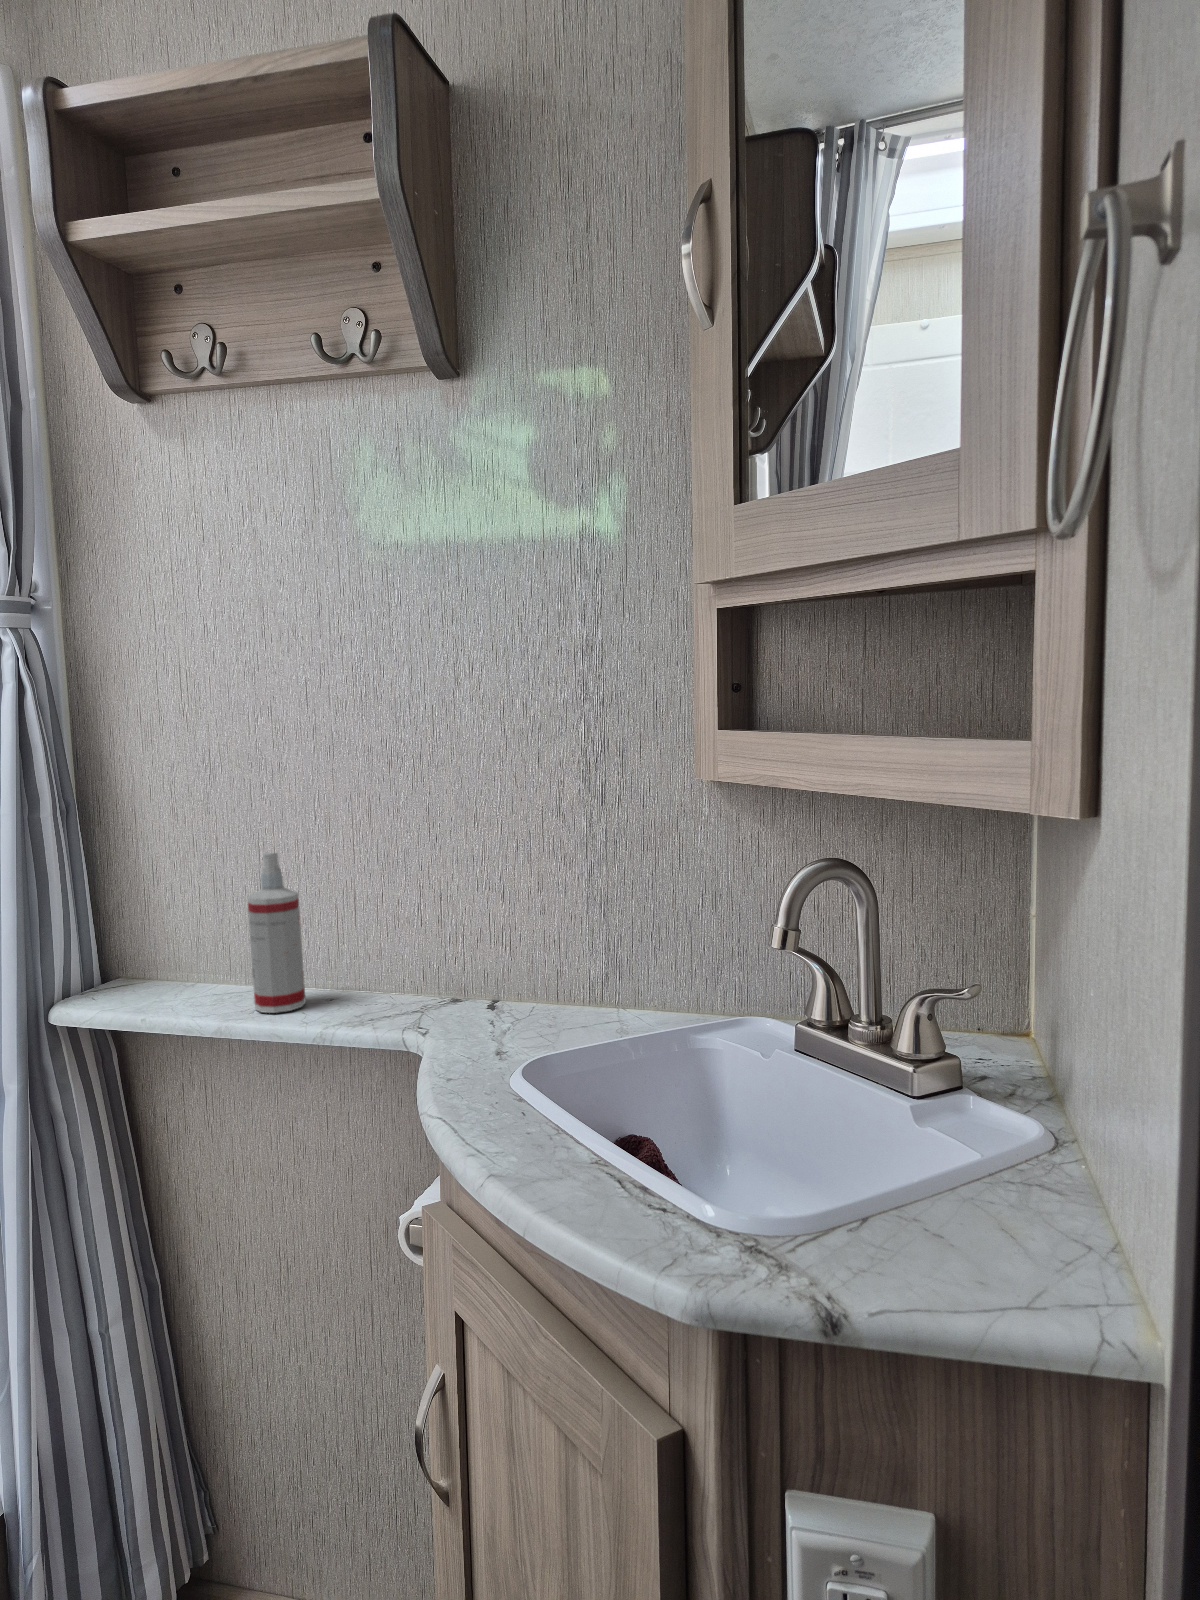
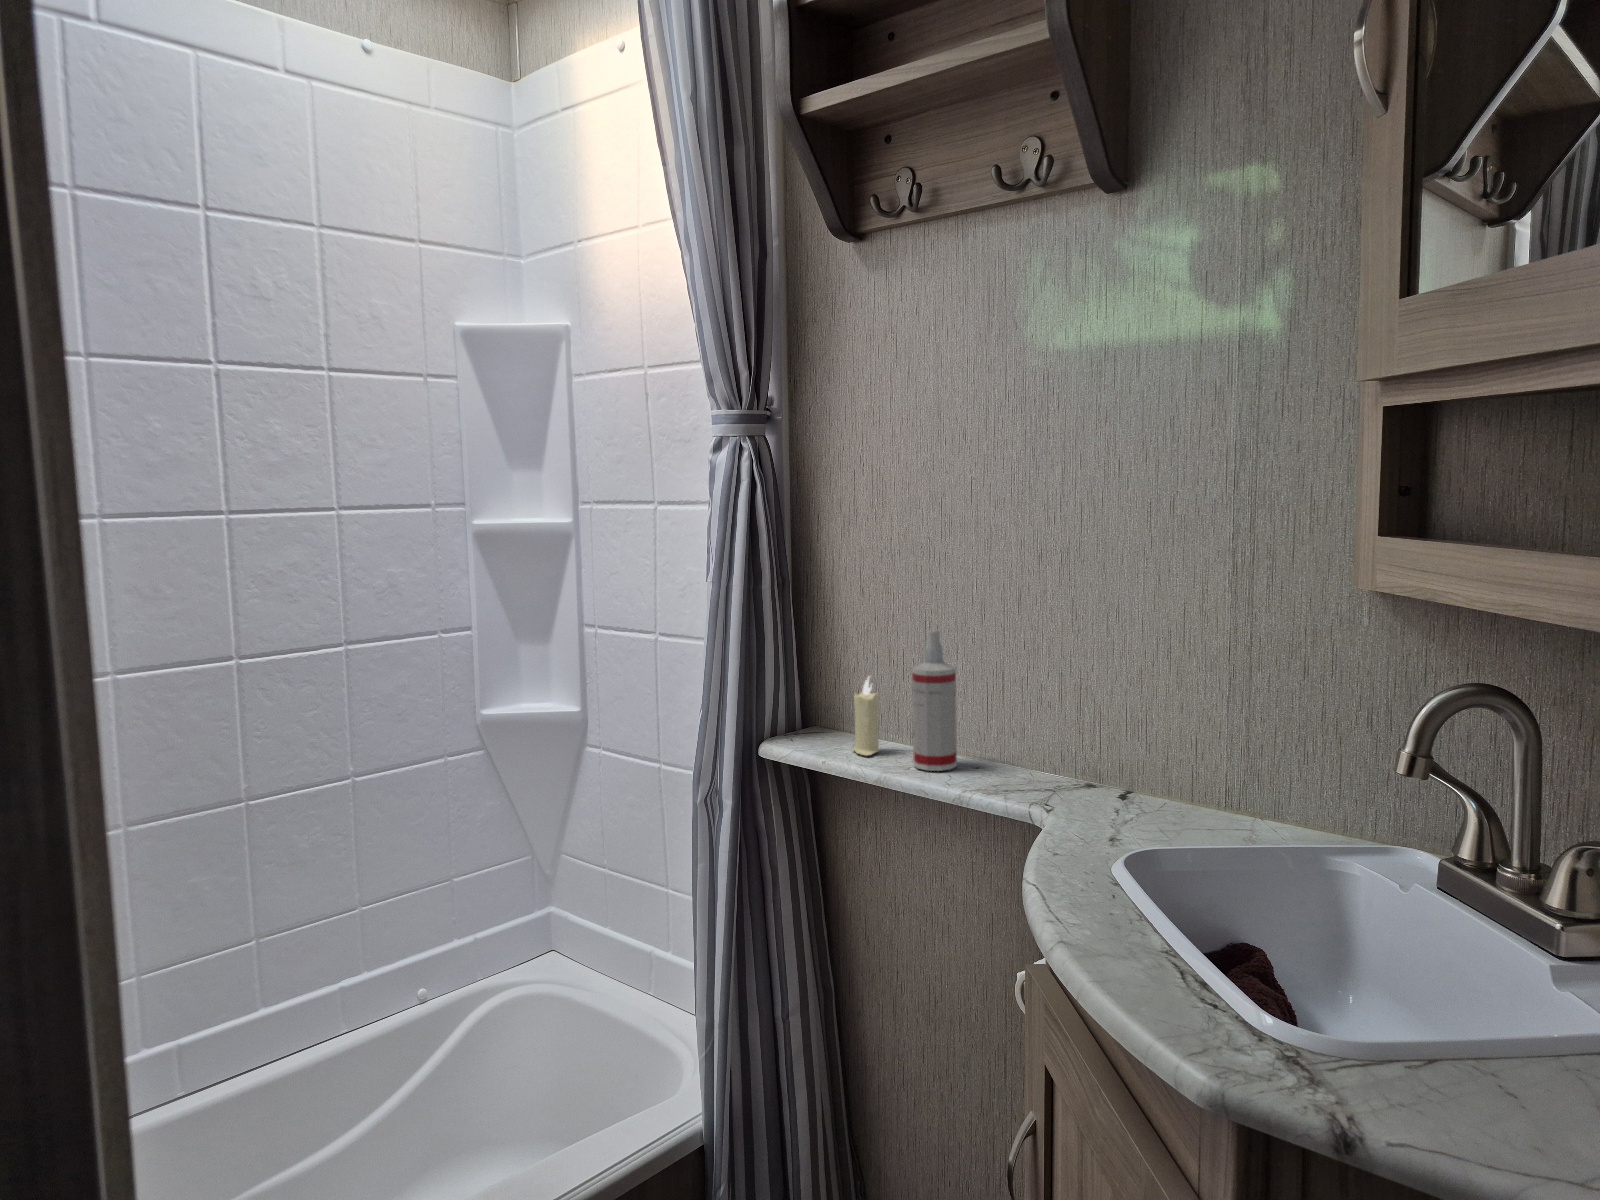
candle: none [173,912,208,1006] -> present [853,677,879,755]

